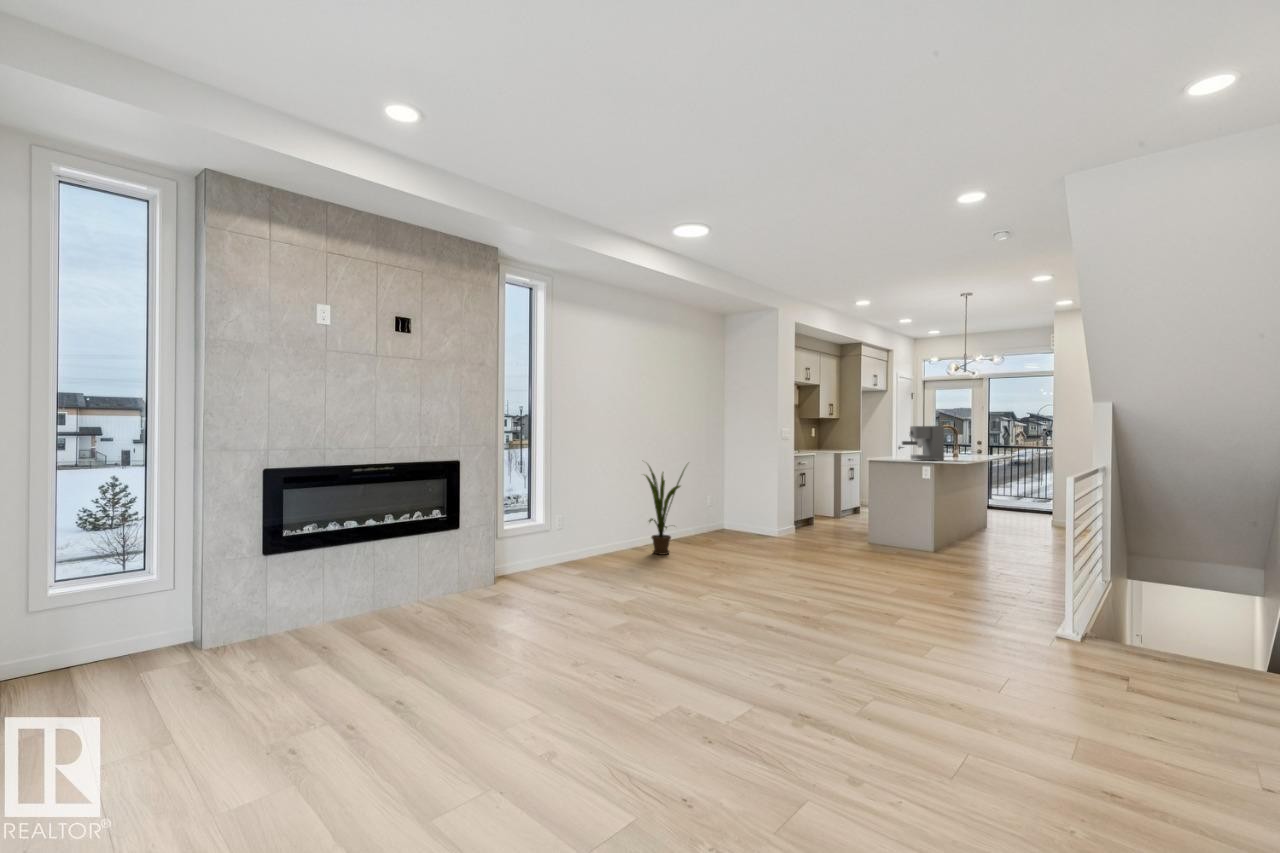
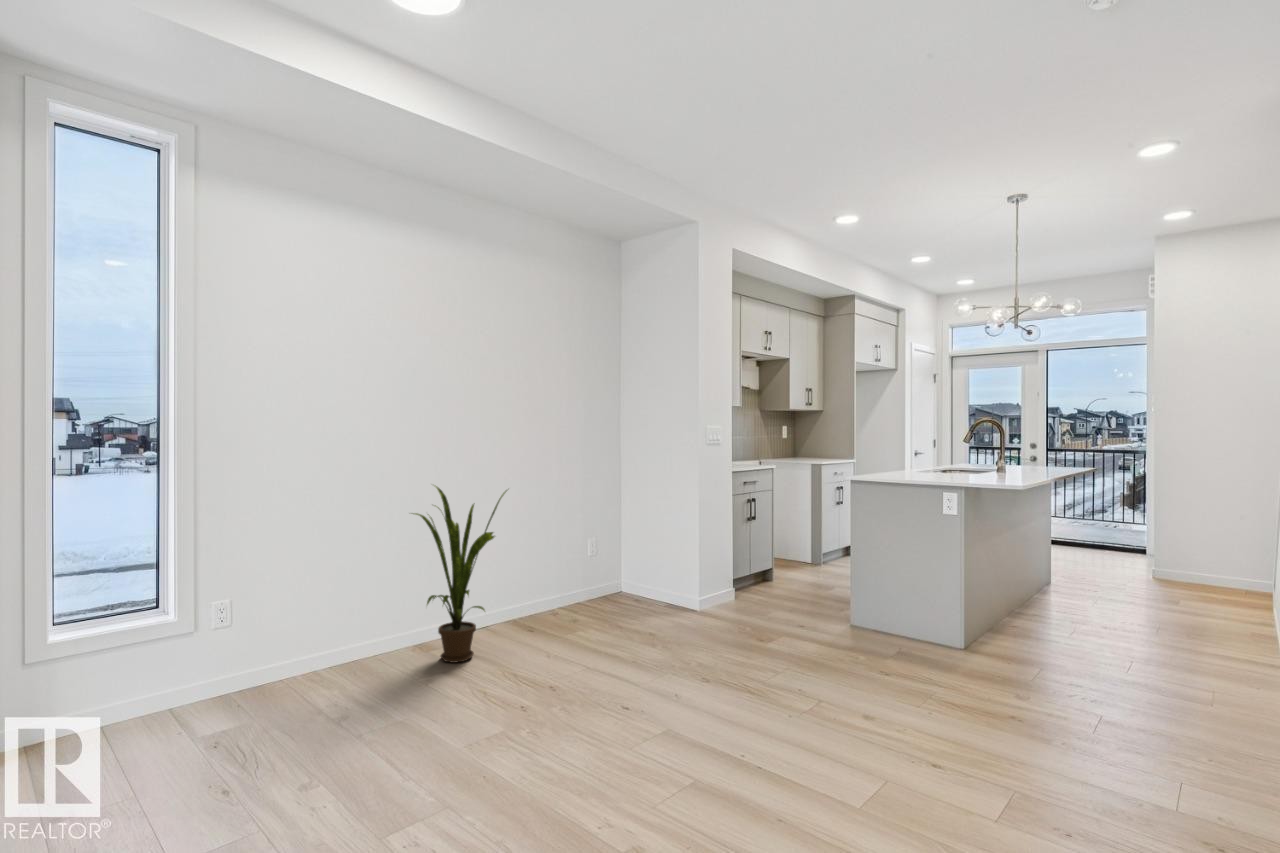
coffee maker: present [902,426,944,460] -> none [905,419,981,482]

